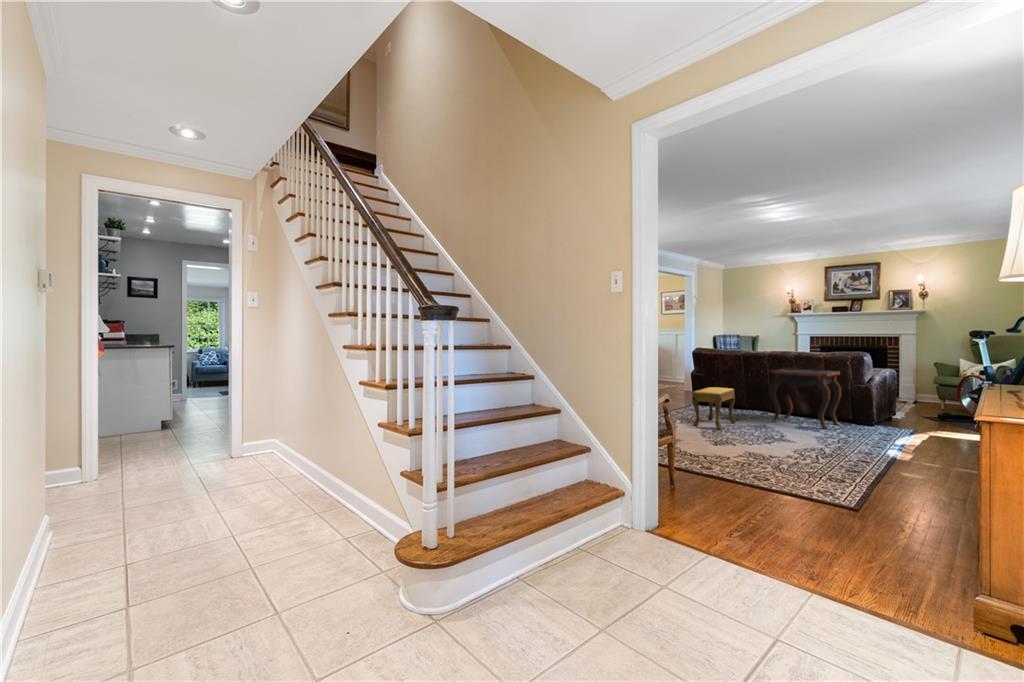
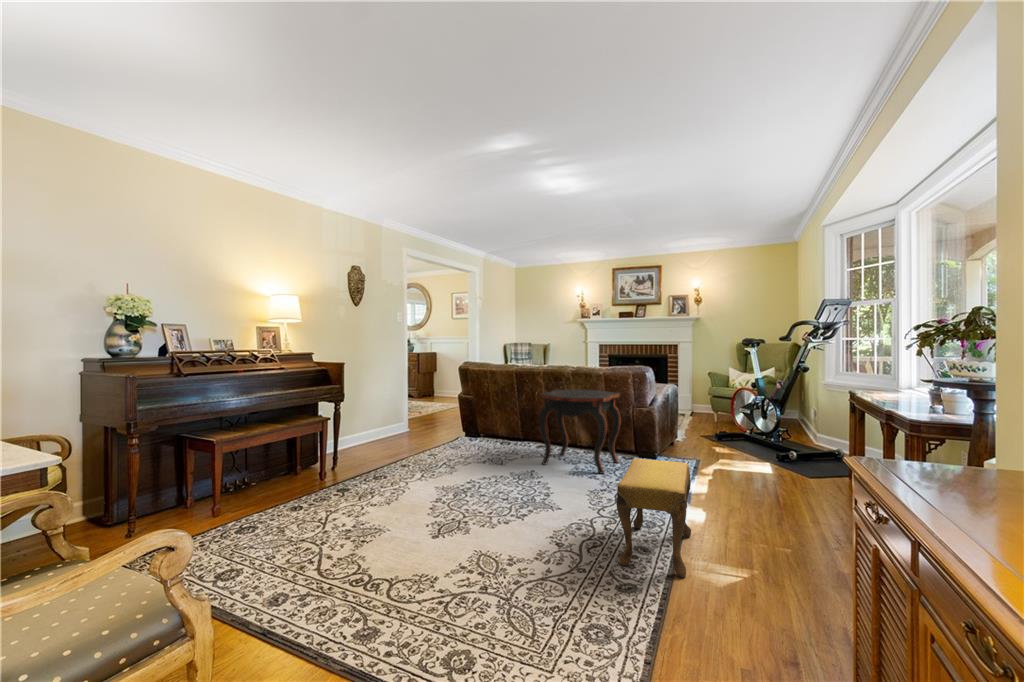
footstool: present [692,387,735,429] -> present [616,459,691,578]

